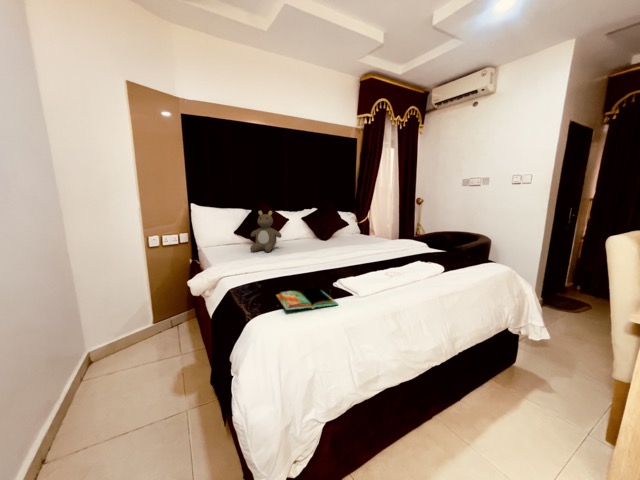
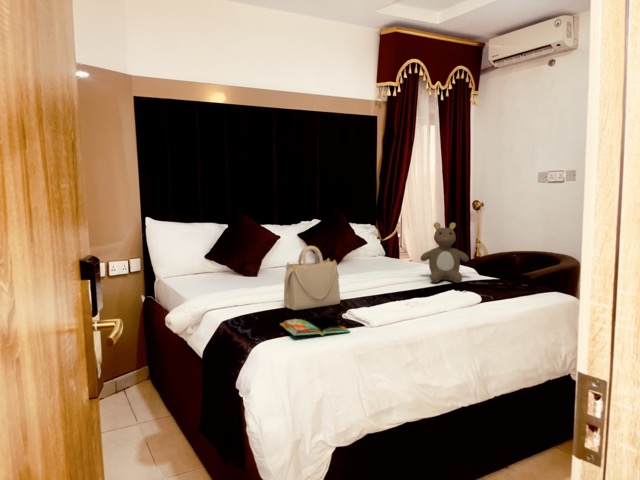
teddy bear: present [250,211,282,252] -> present [420,222,469,283]
handbag: none [284,226,330,279] -> present [284,246,340,310]

